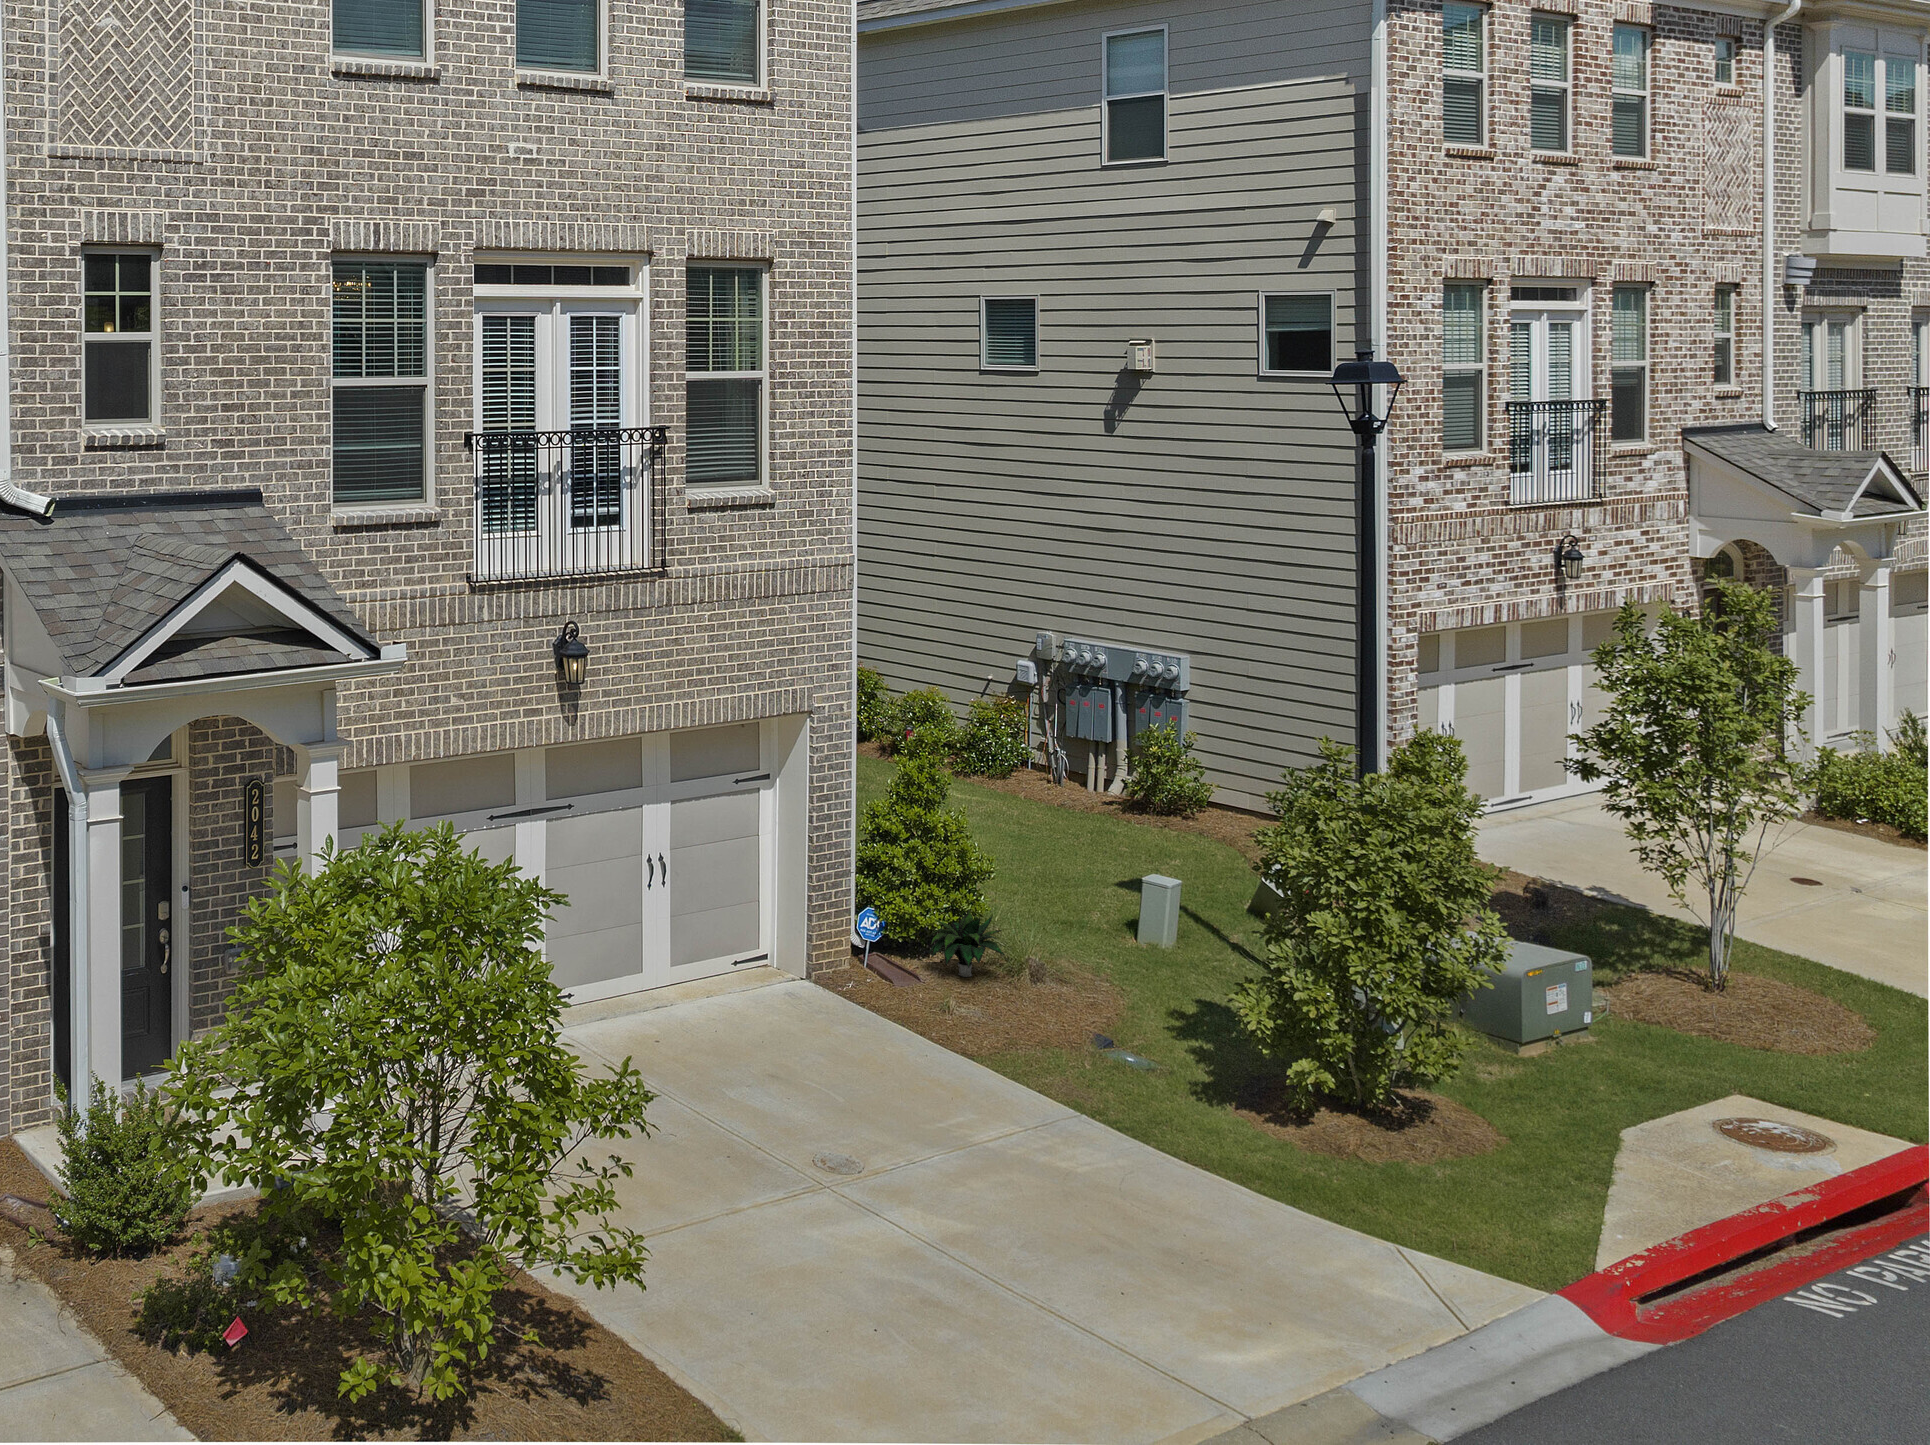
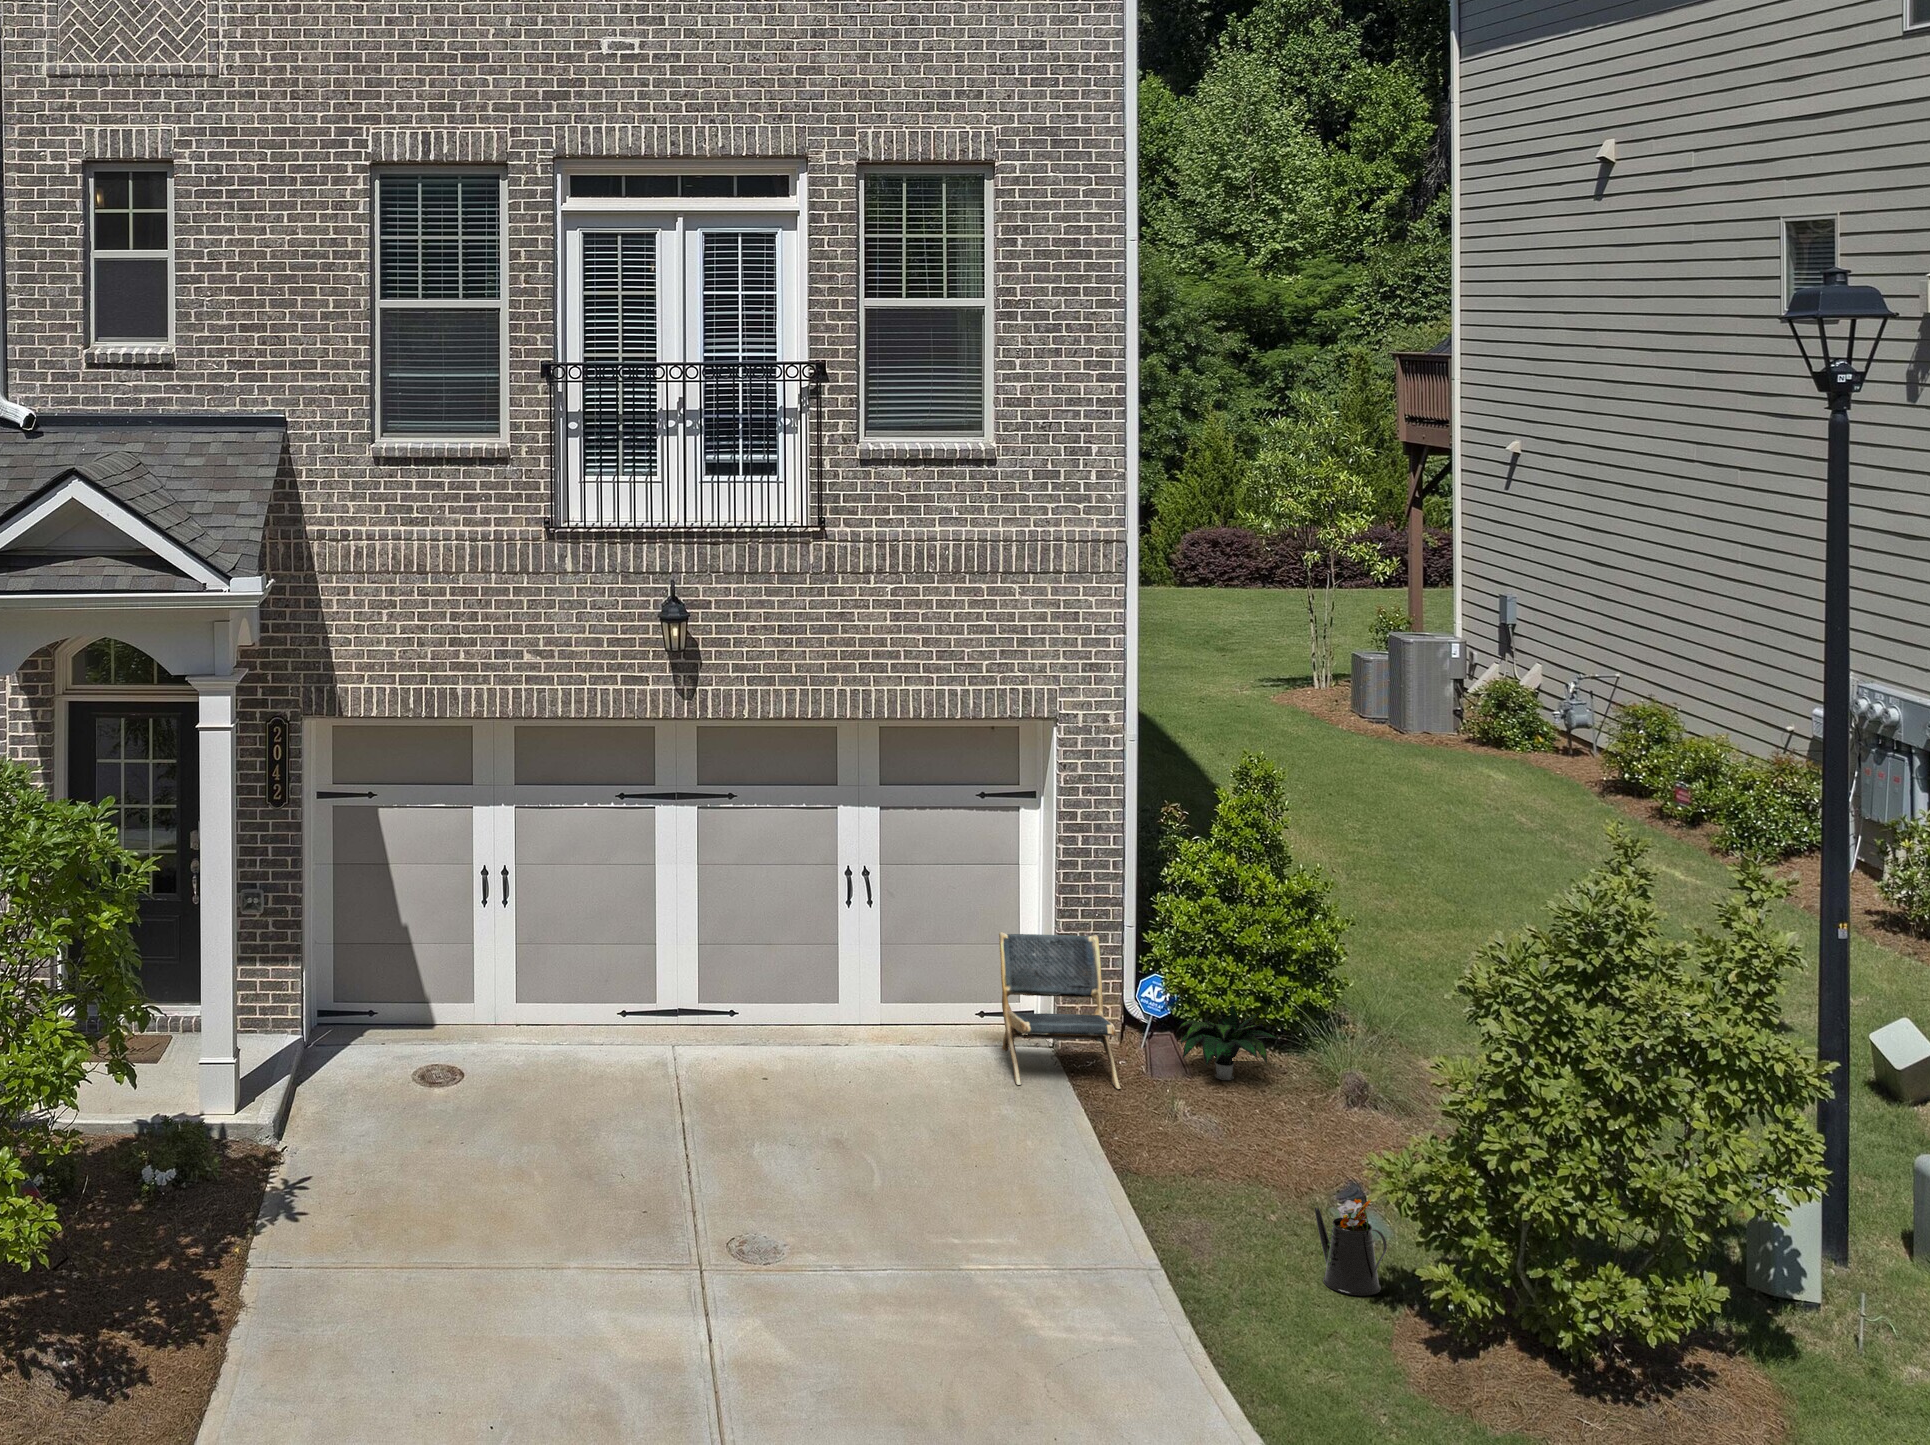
lounge chair: none [797,877,920,1008] -> present [999,932,1121,1089]
watering can: none [1217,1048,1284,1125] -> present [1315,1199,1387,1296]

